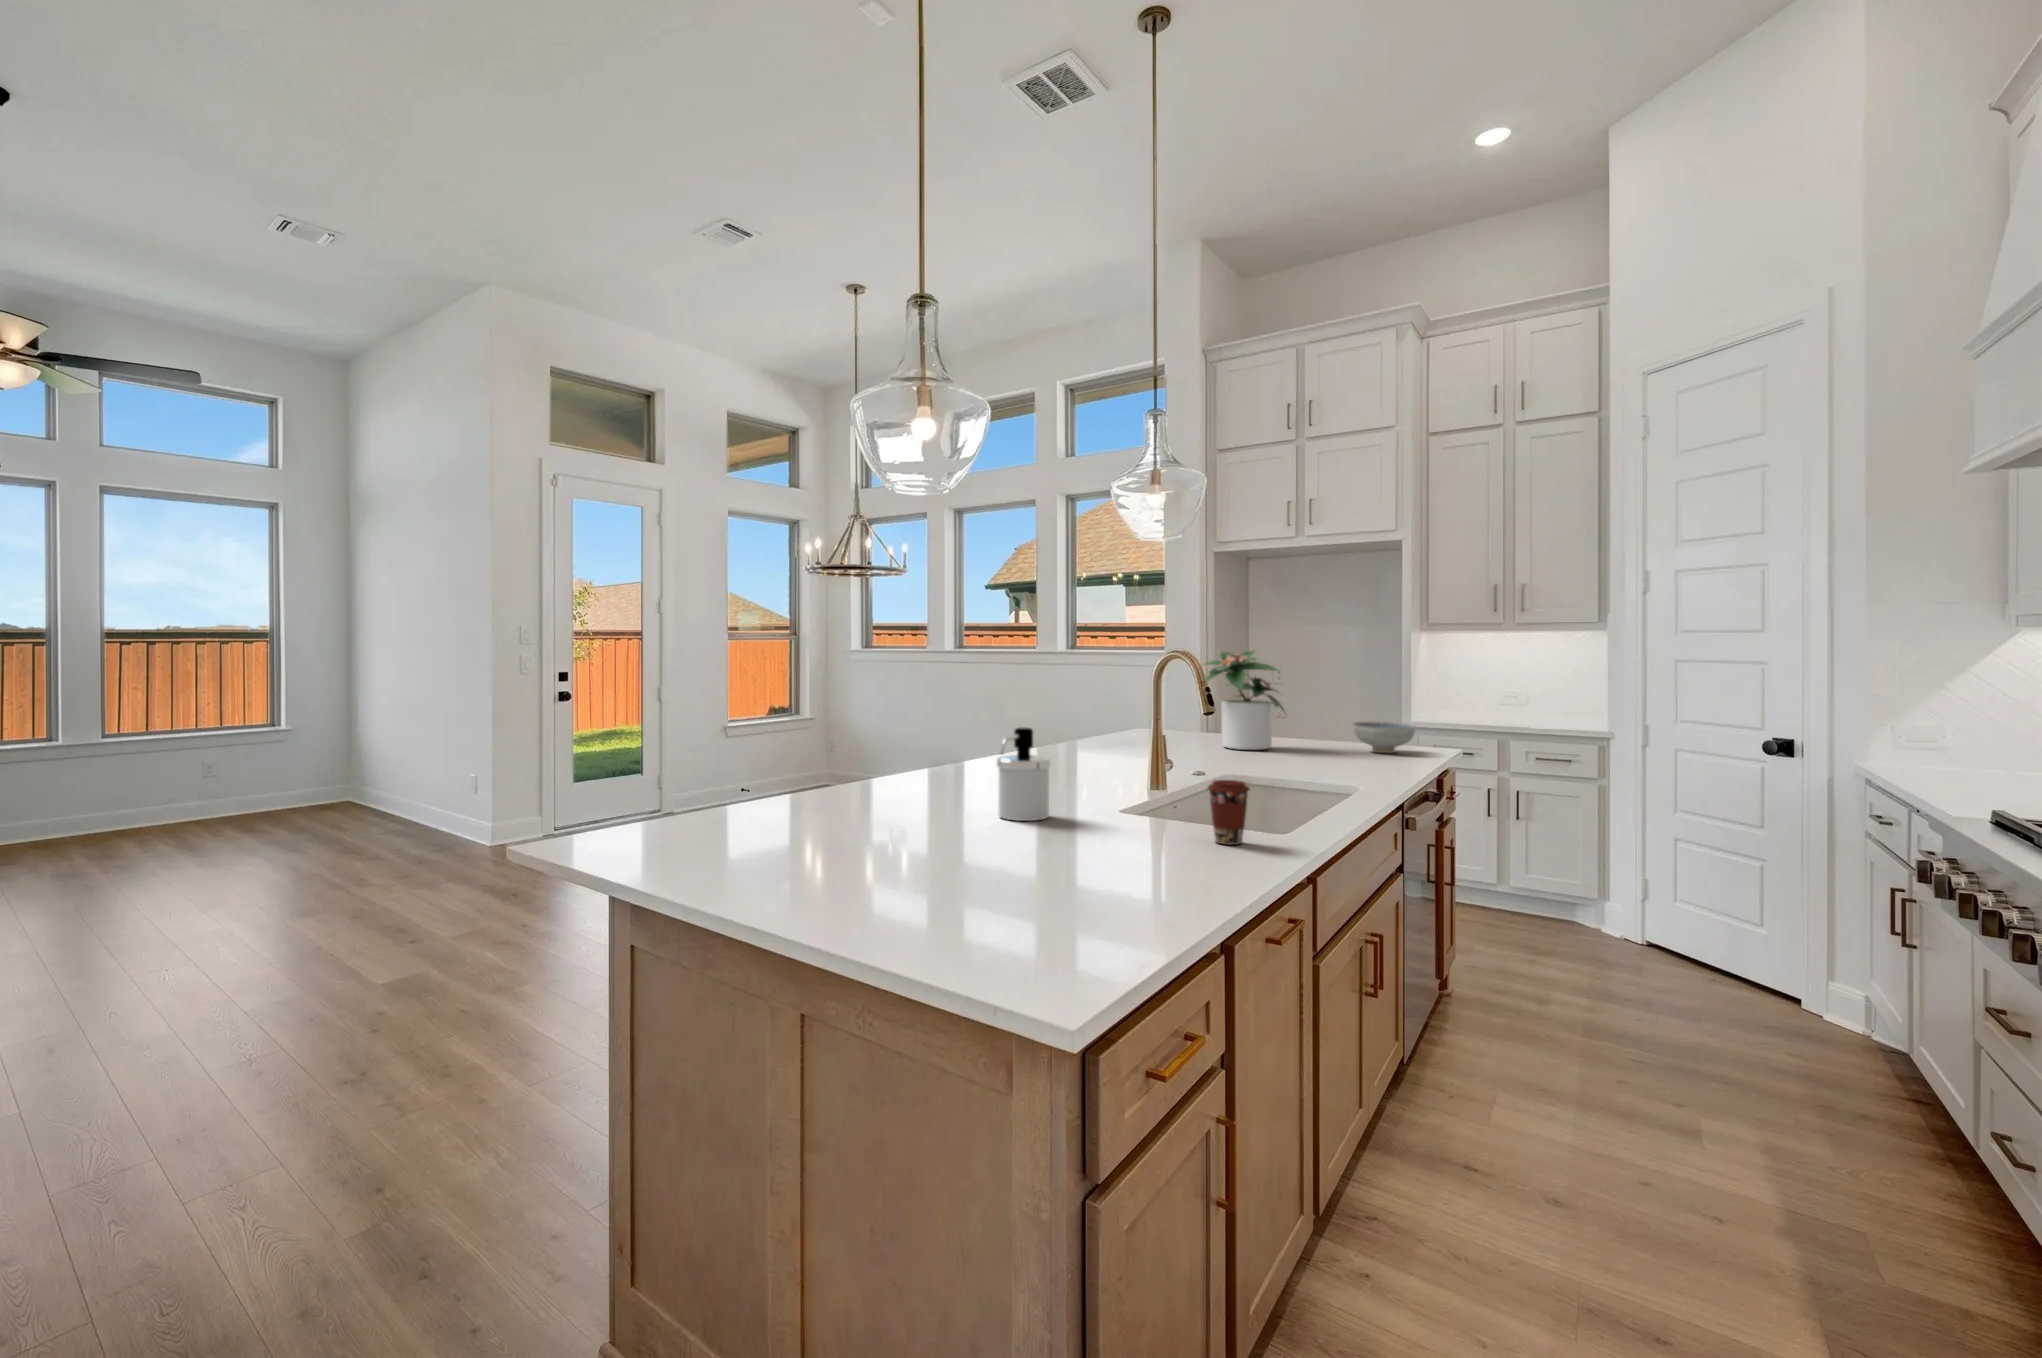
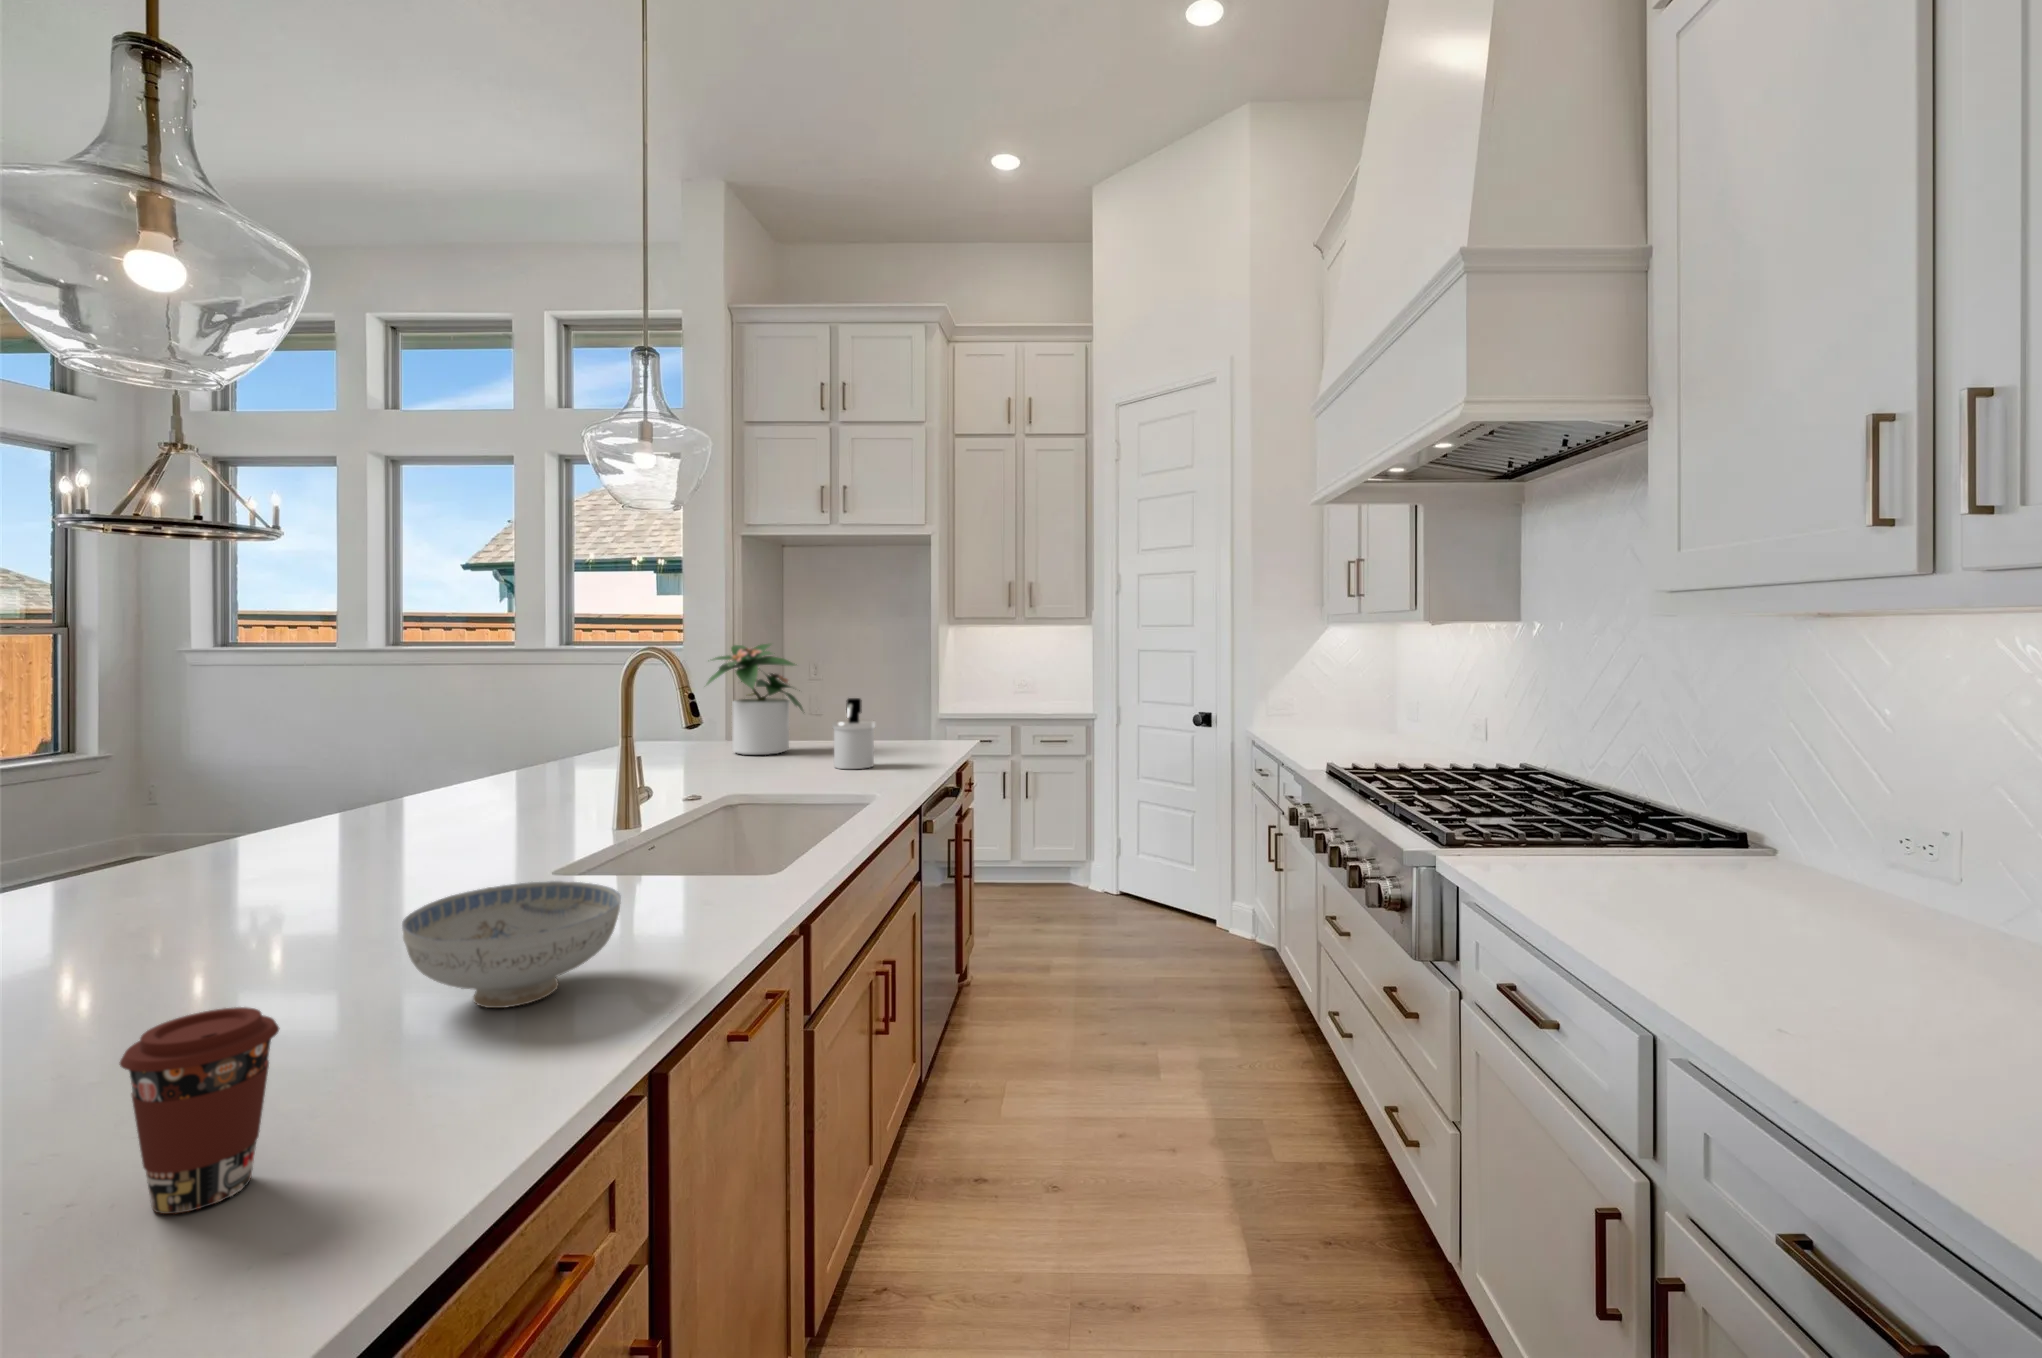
ceramic bowl: present [1353,722,1415,753] -> present [402,881,621,1008]
soap dispenser: present [997,728,1051,821] -> present [832,698,875,769]
coffee cup: present [1208,780,1250,845] -> present [120,1007,280,1214]

